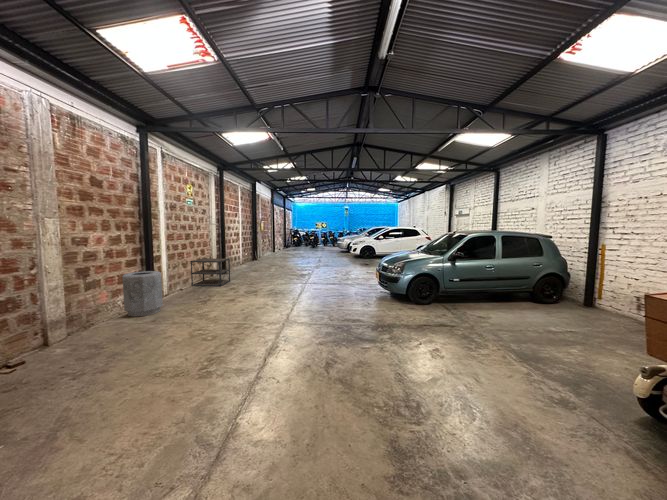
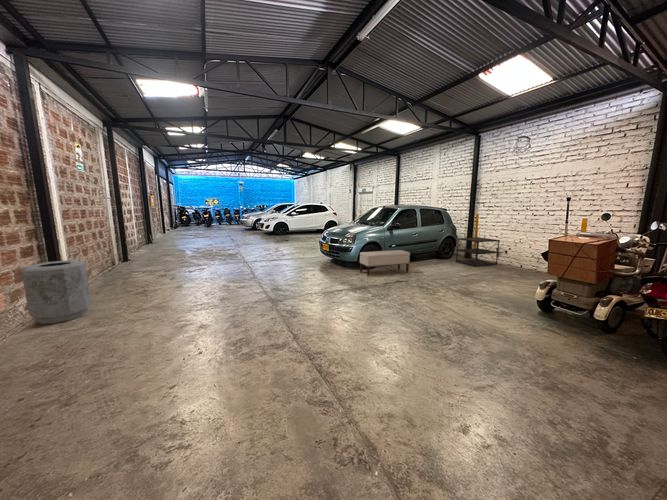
shelving unit: present [191,258,230,286] -> present [456,237,500,267]
bench: none [407,282,471,312] -> present [360,250,410,276]

